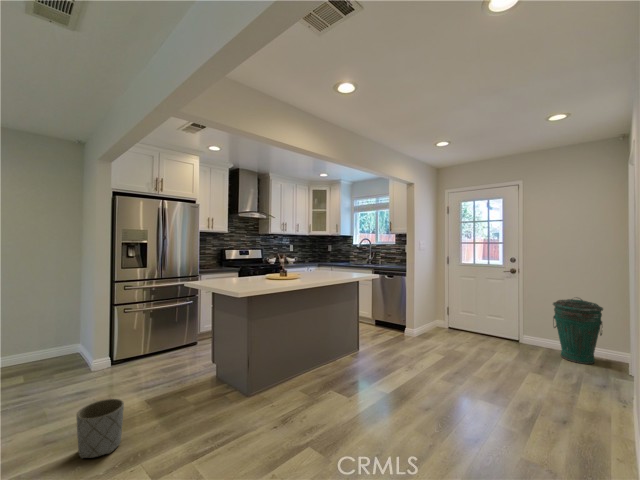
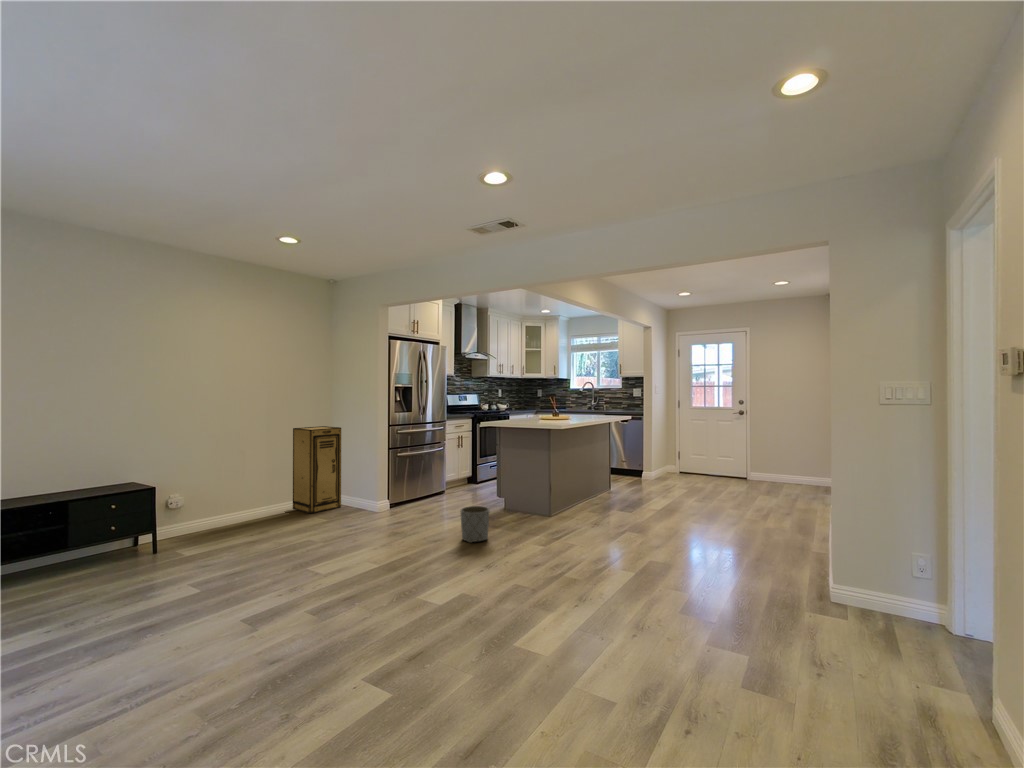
storage cabinet: none [18,281,65,374] -> present [293,426,341,514]
trash can: present [553,299,603,364] -> none [776,432,815,488]

